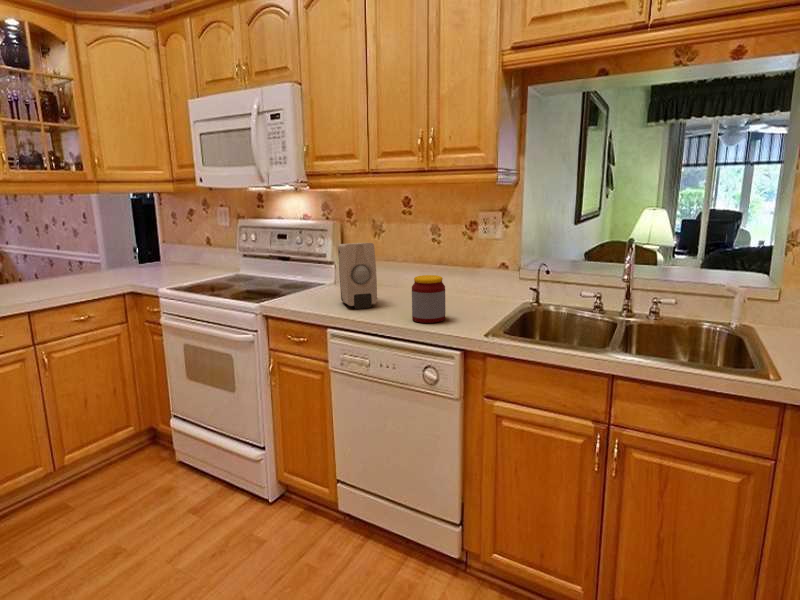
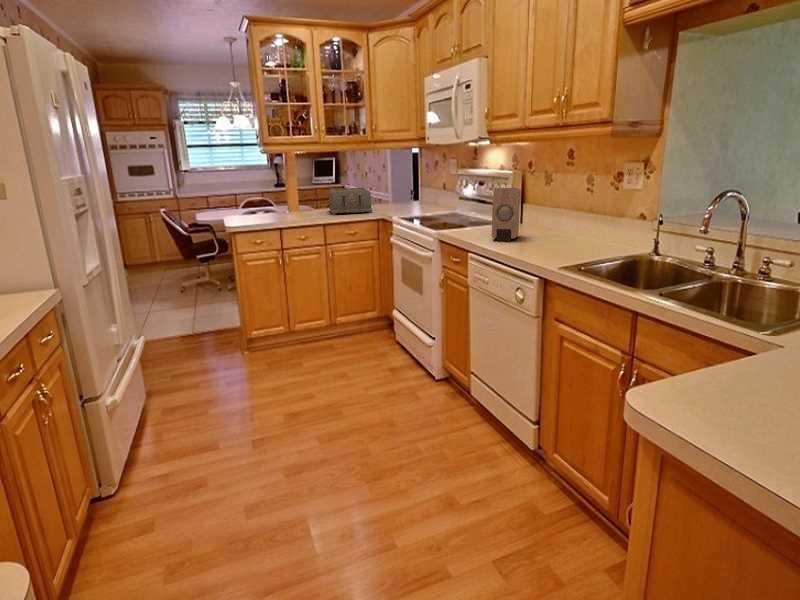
toaster: none [16,248,102,293] -> present [329,188,372,215]
jar: present [412,275,446,323] -> none [523,215,554,255]

